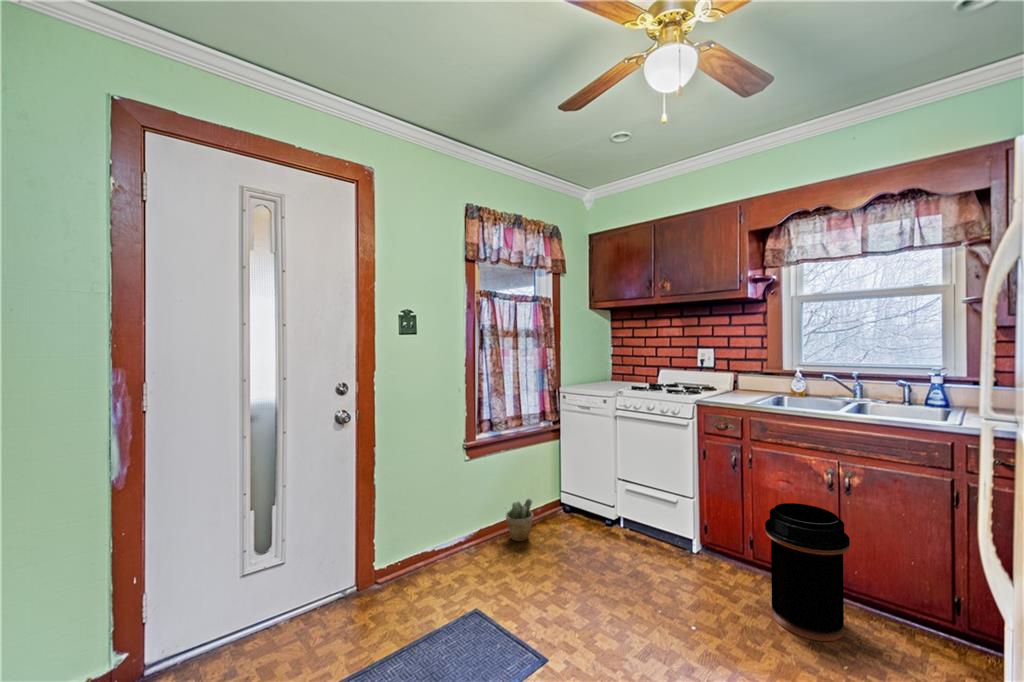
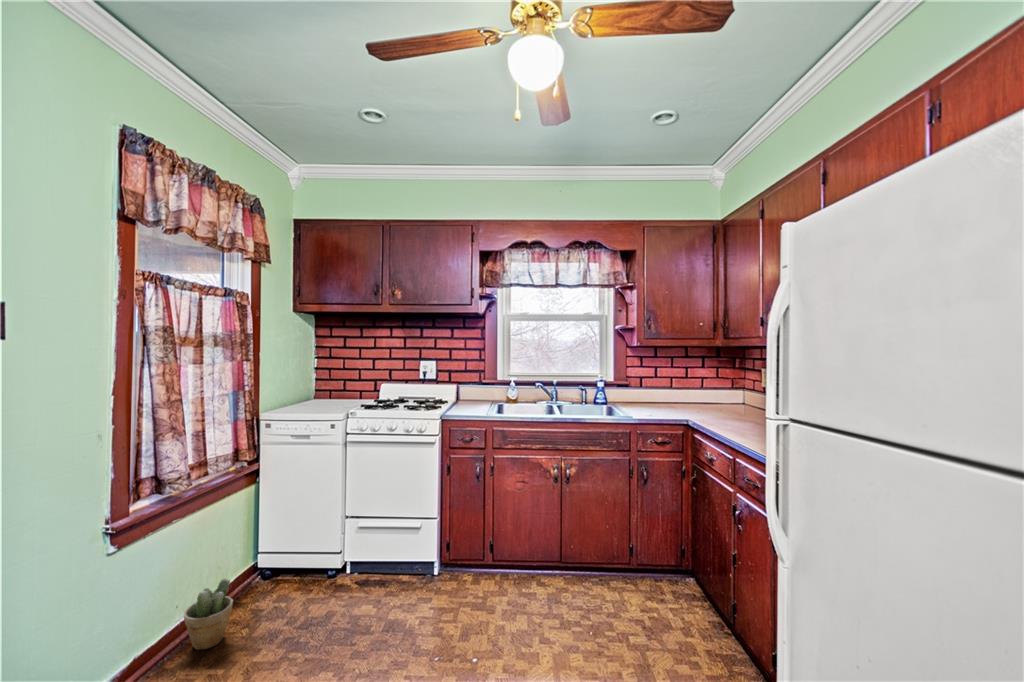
trash can: present [765,503,850,641] -> none [519,500,582,622]

